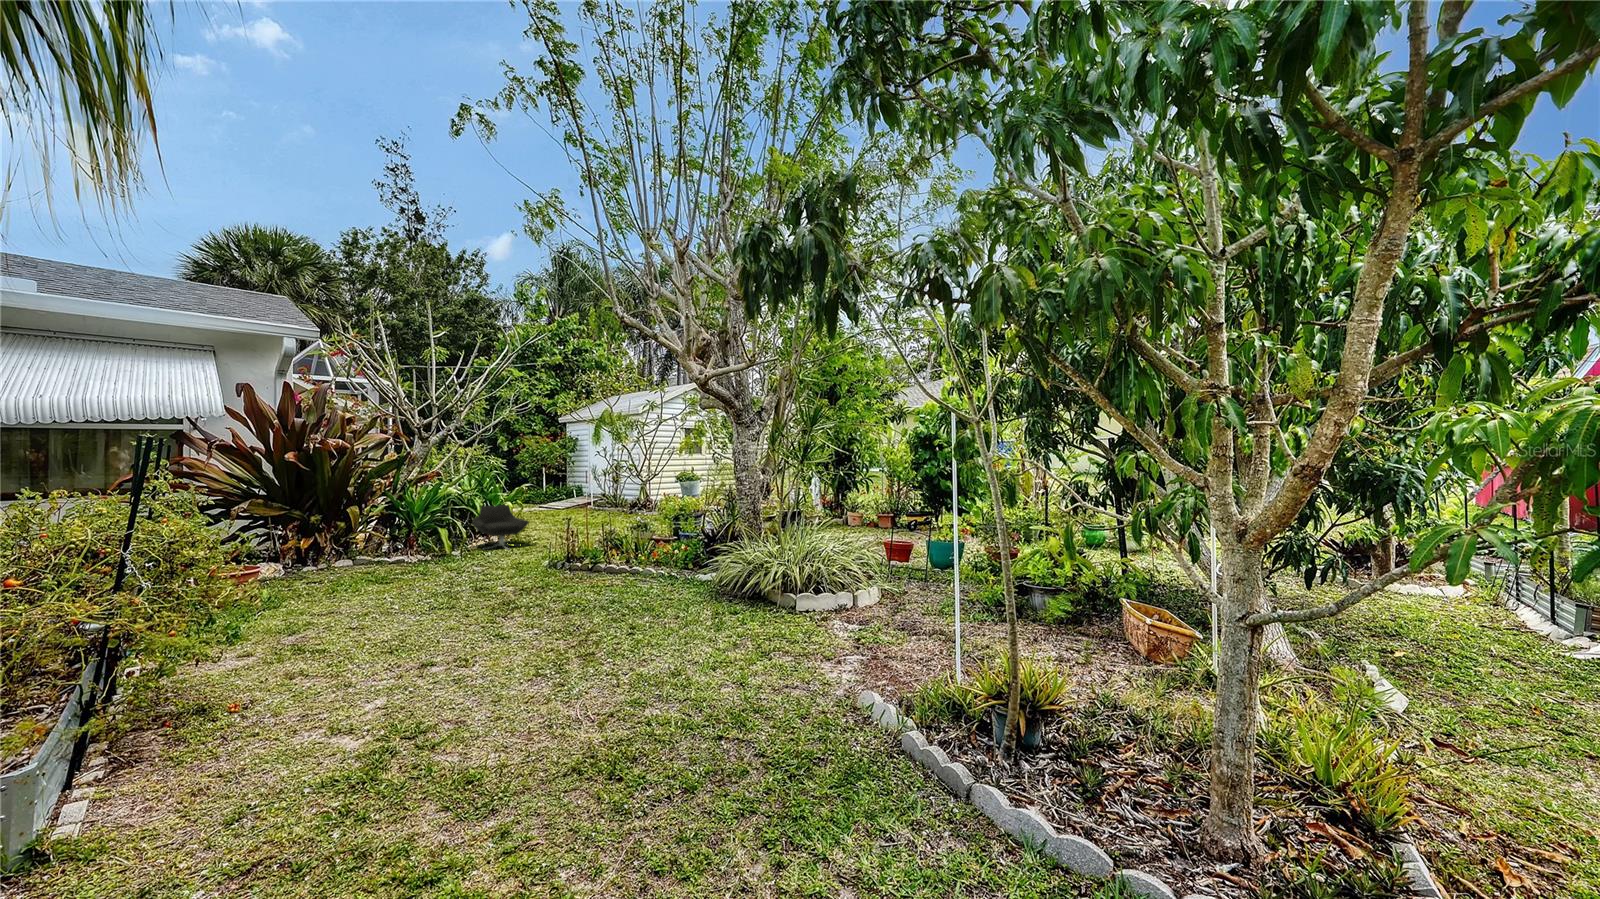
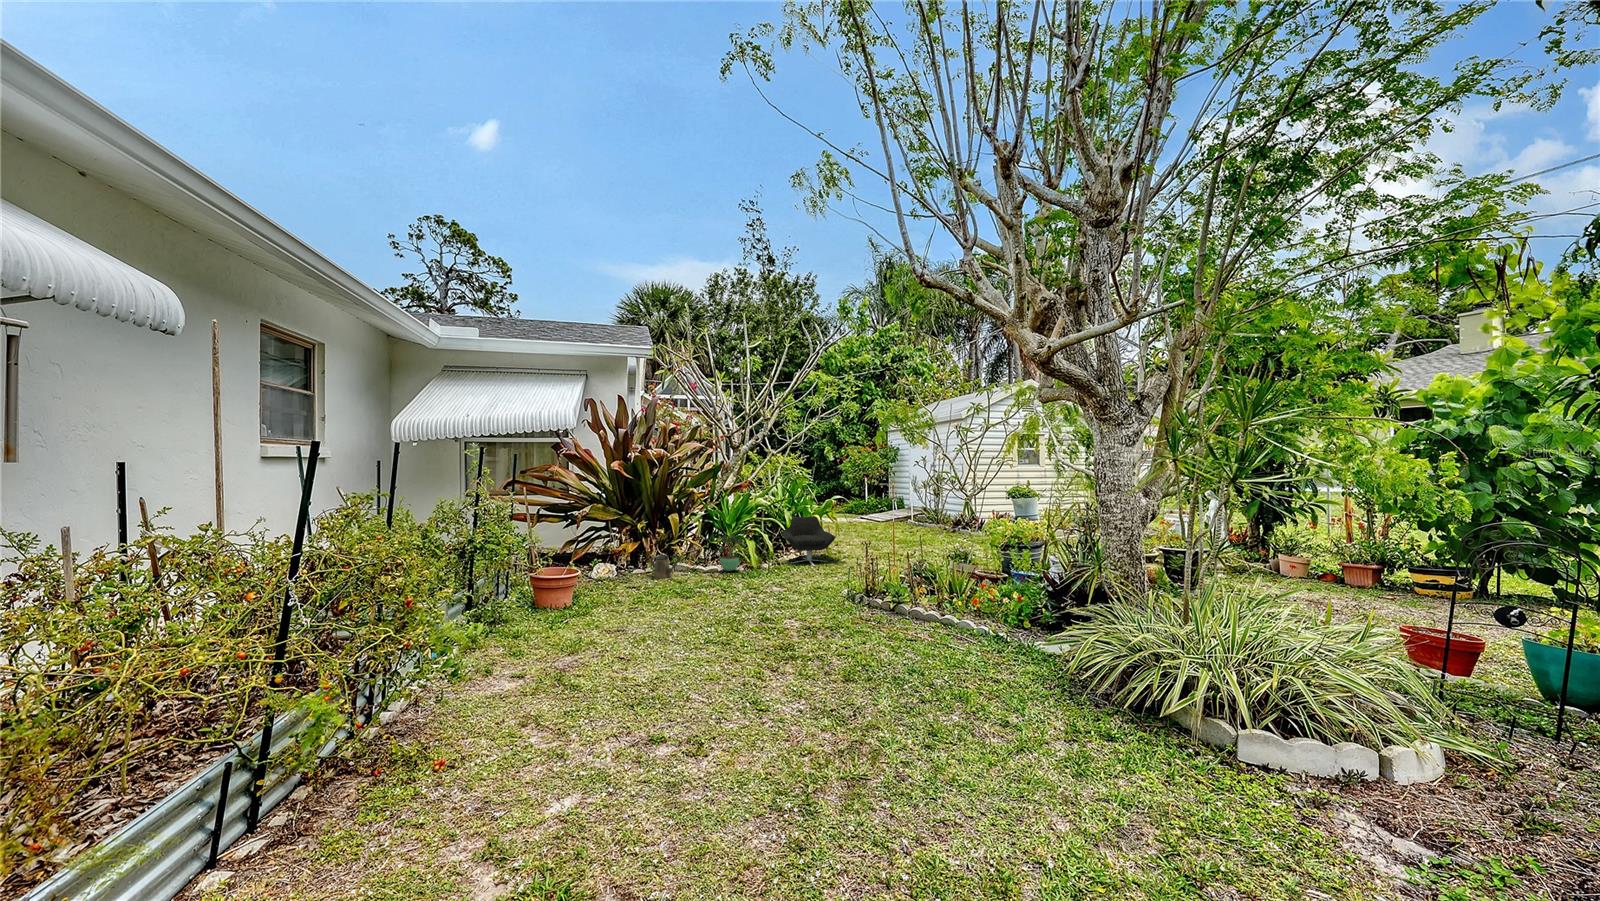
potted plant: none [407,524,434,560] -> present [719,534,743,571]
watering can: none [325,546,369,572] -> present [651,555,682,578]

